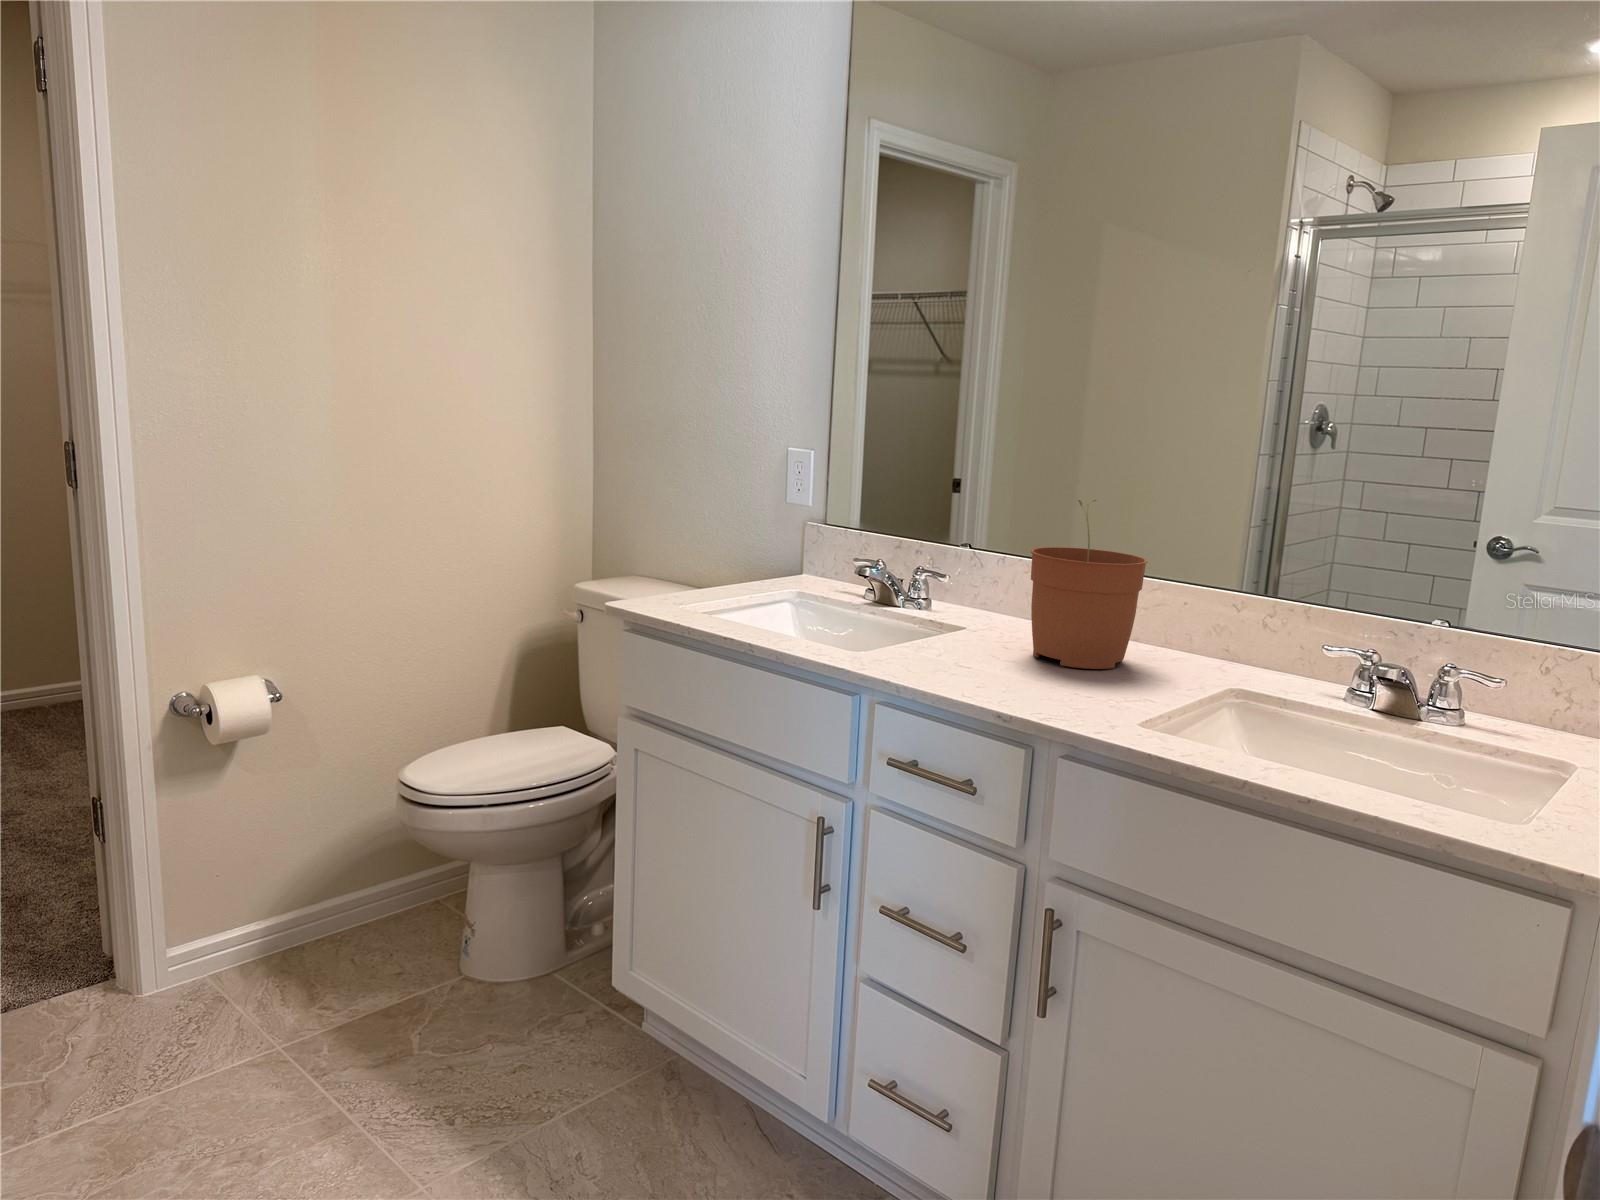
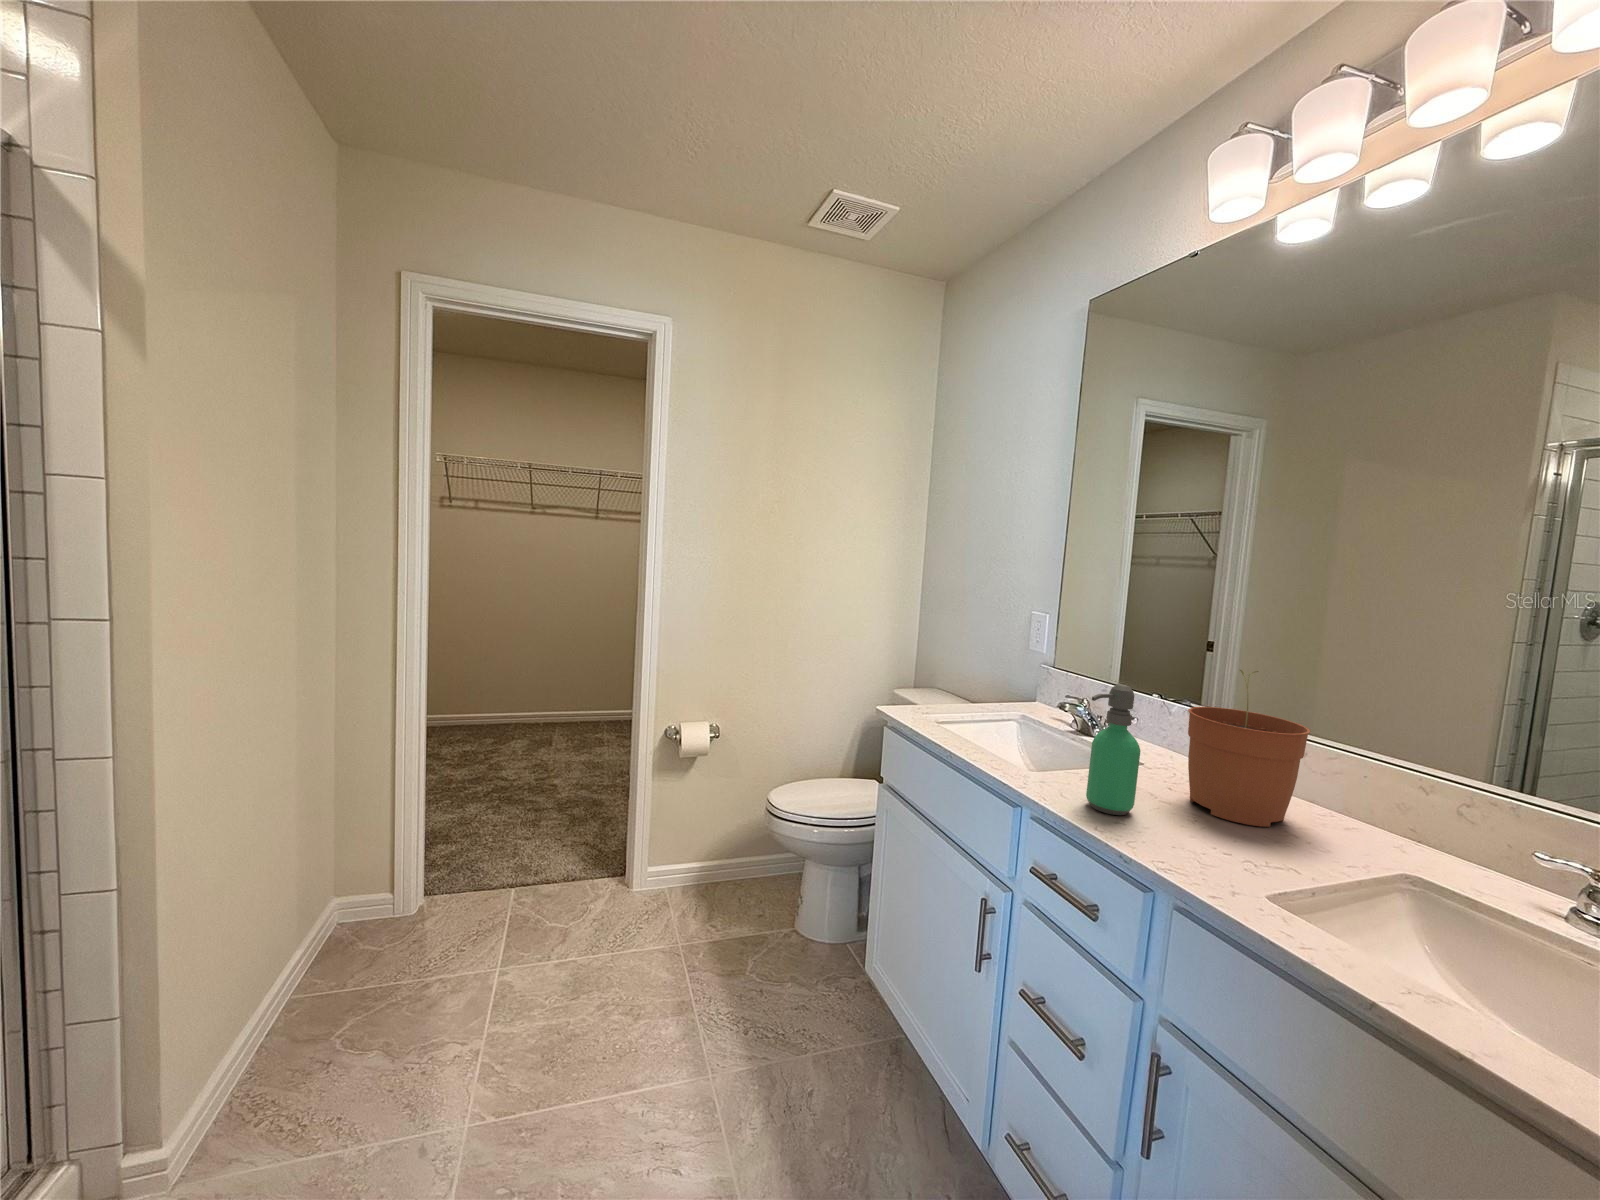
soap dispenser: none [941,526,999,680] -> present [1086,684,1140,815]

